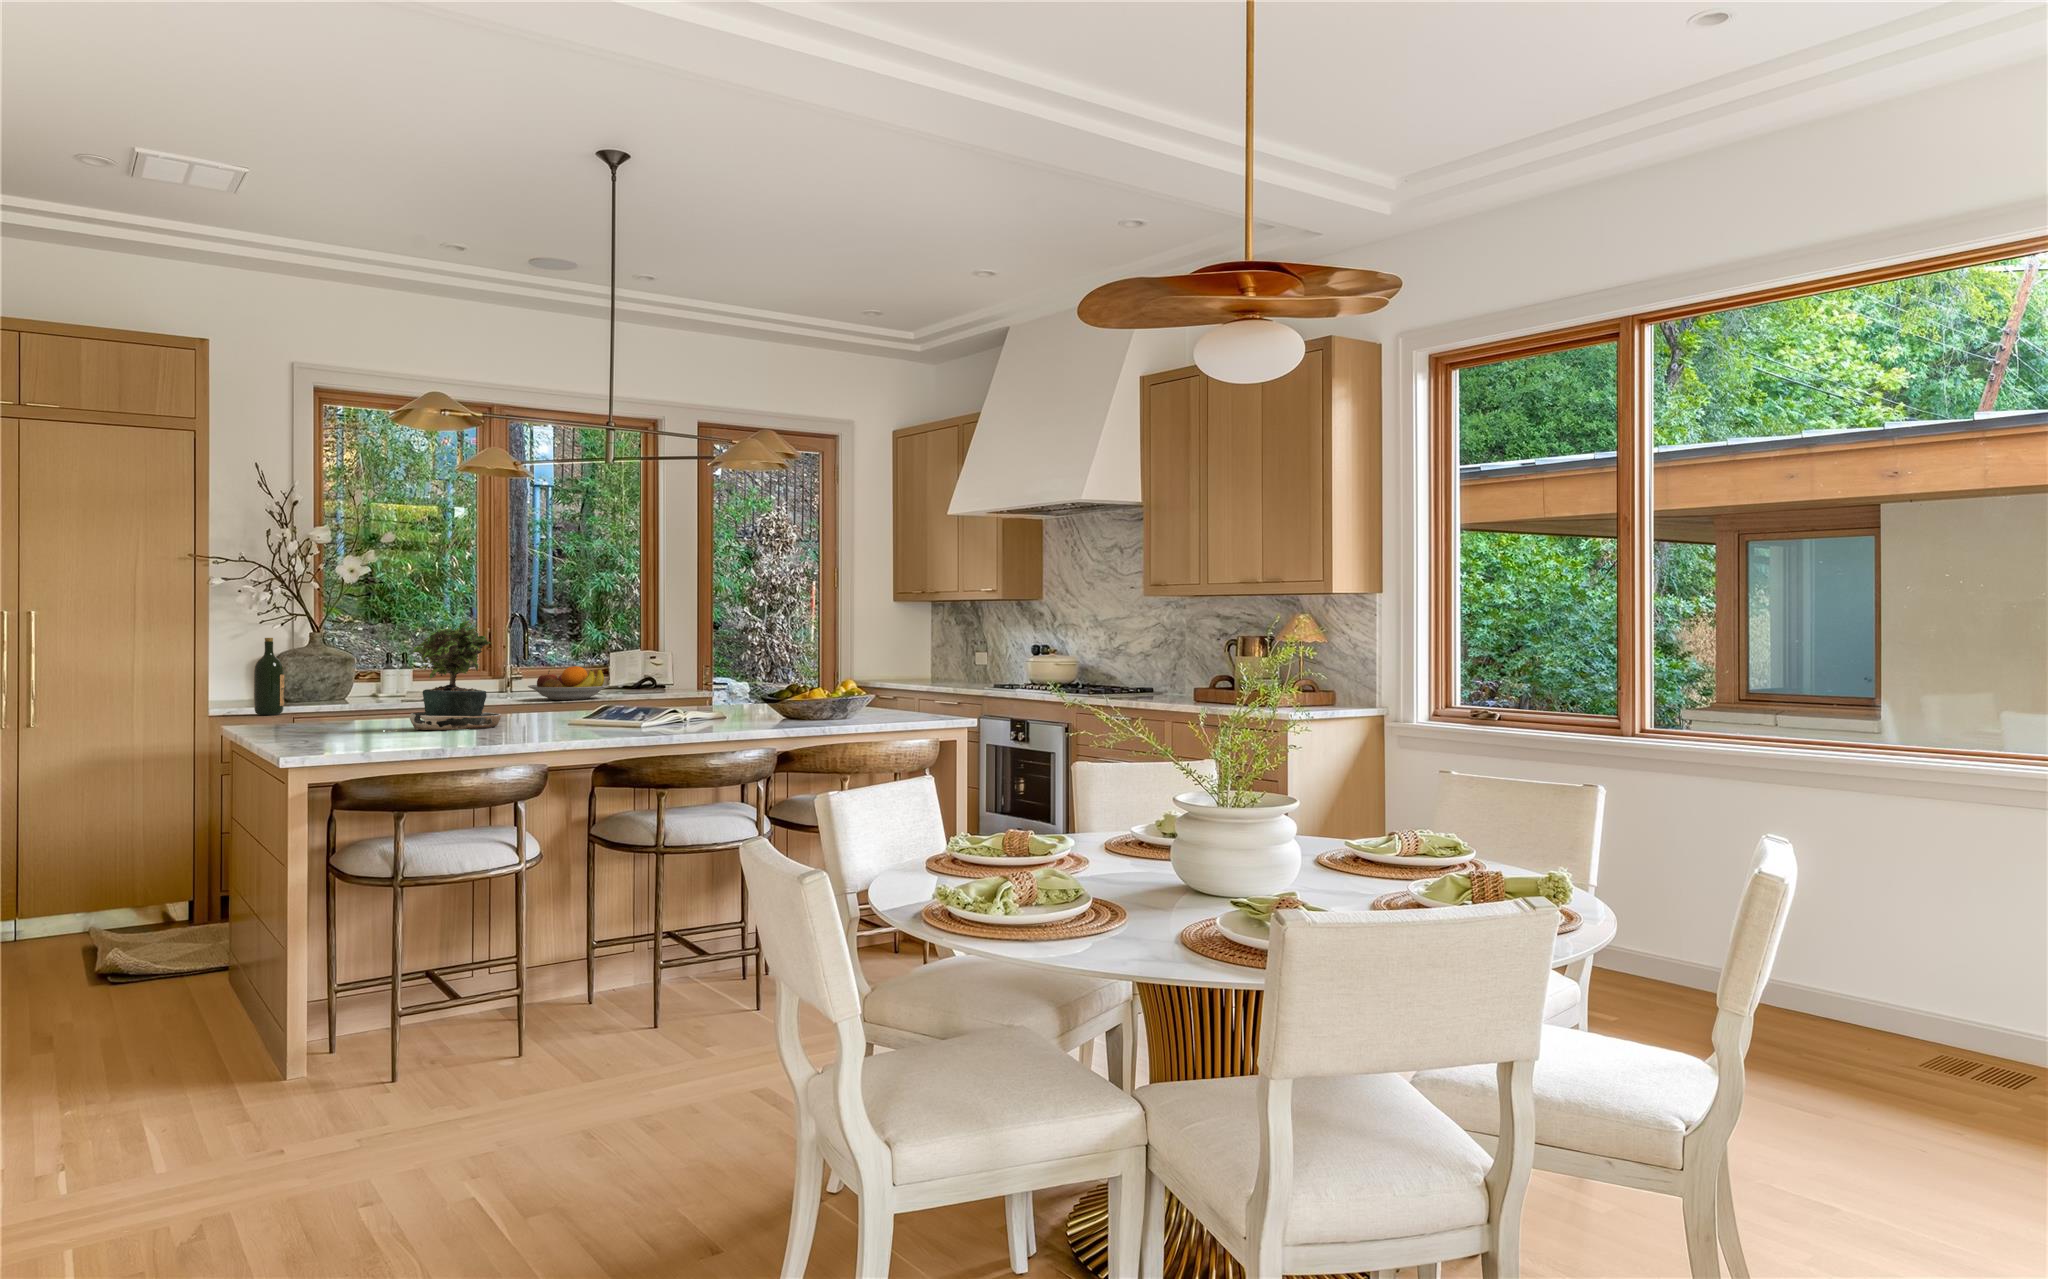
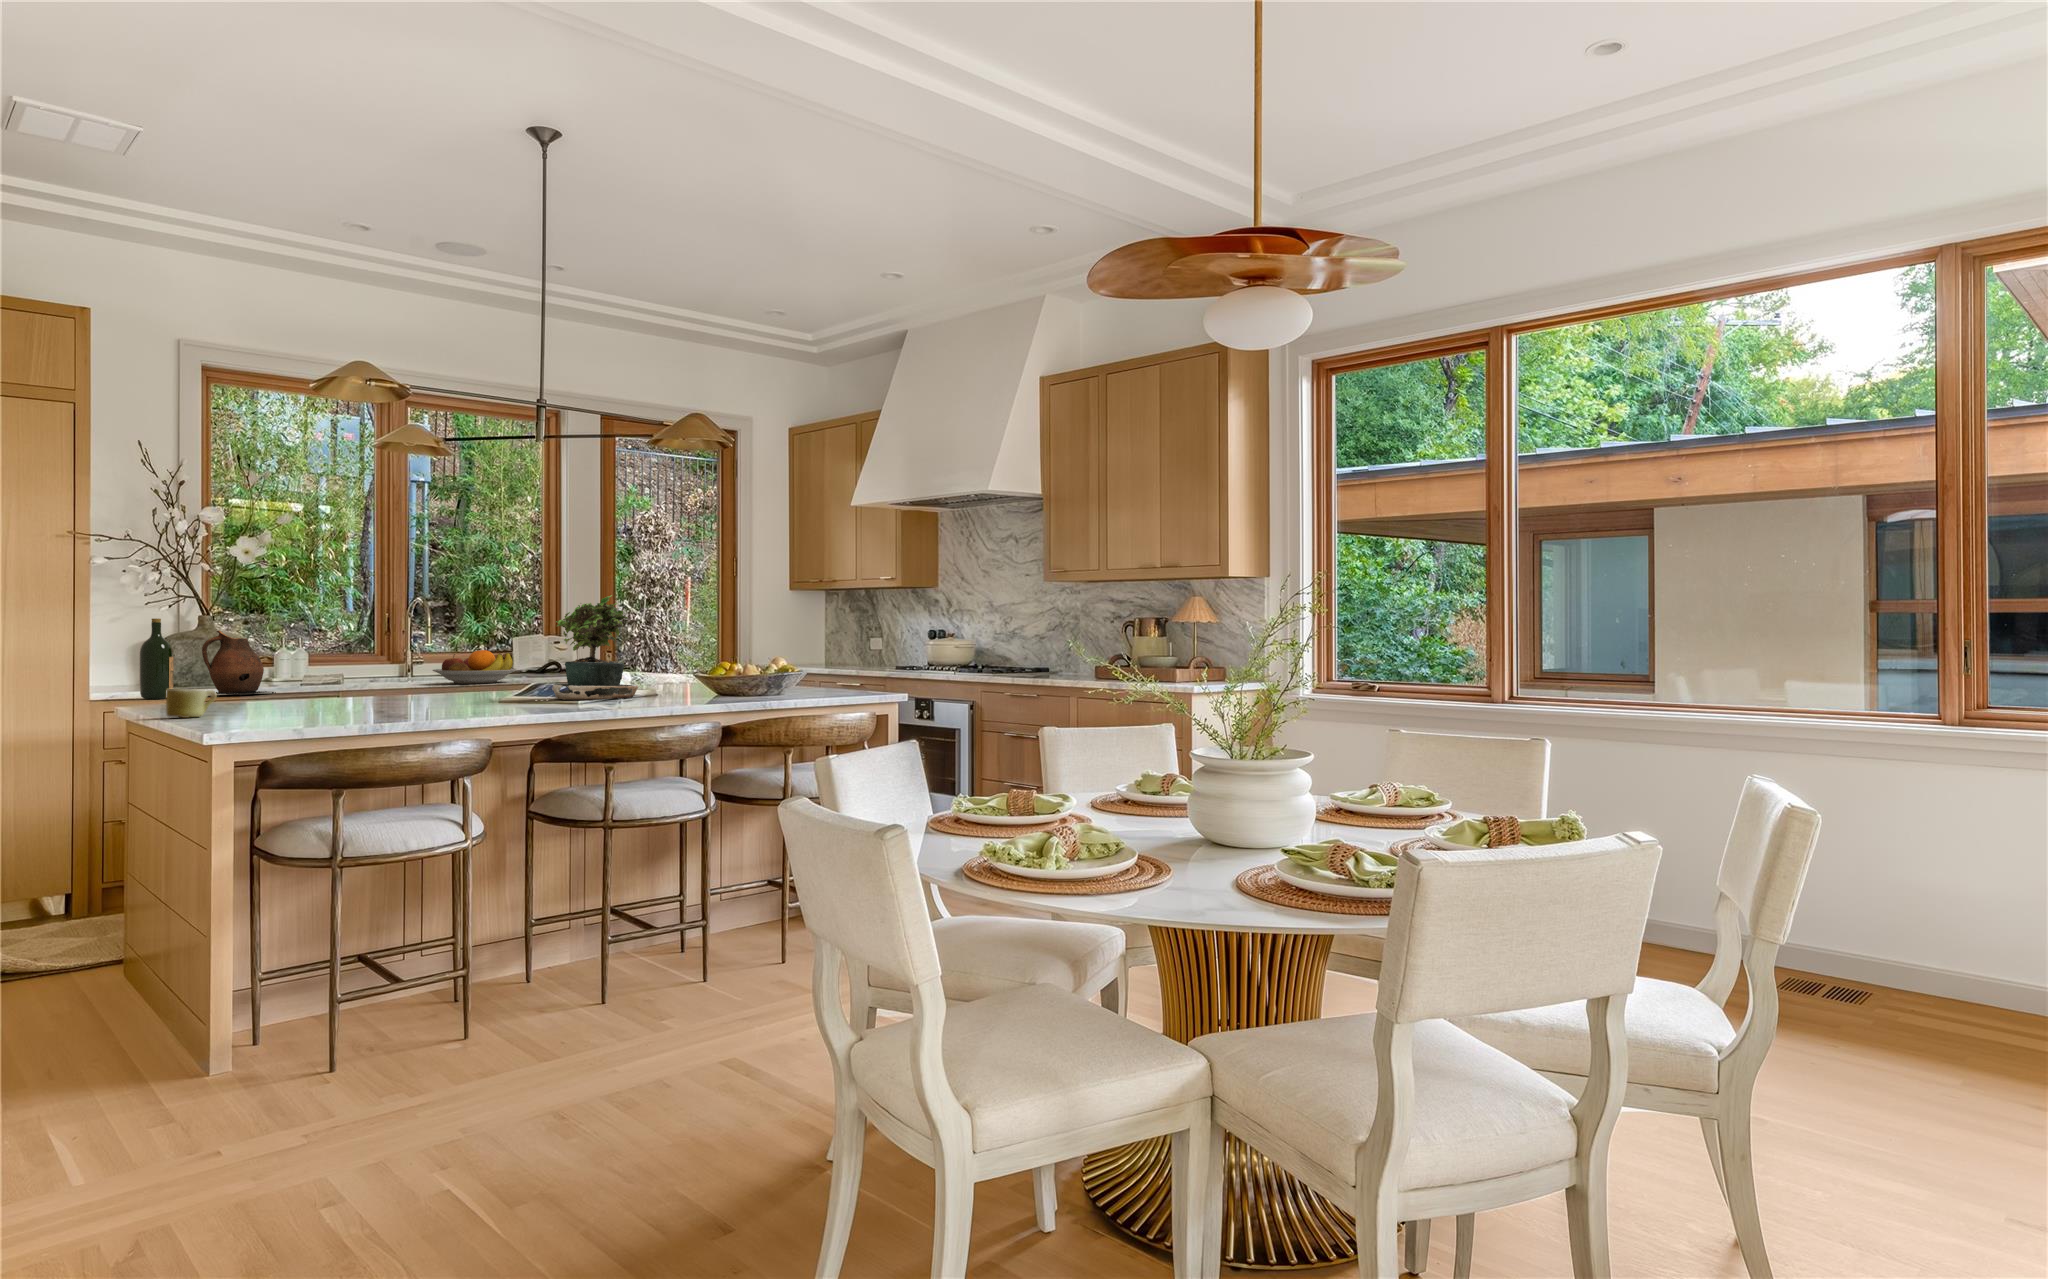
potted plant: present [388,620,501,732] -> present [536,595,638,701]
ceramic pitcher: none [311,649,378,712] -> present [202,631,276,696]
mug: none [260,710,306,738] -> present [166,689,217,718]

